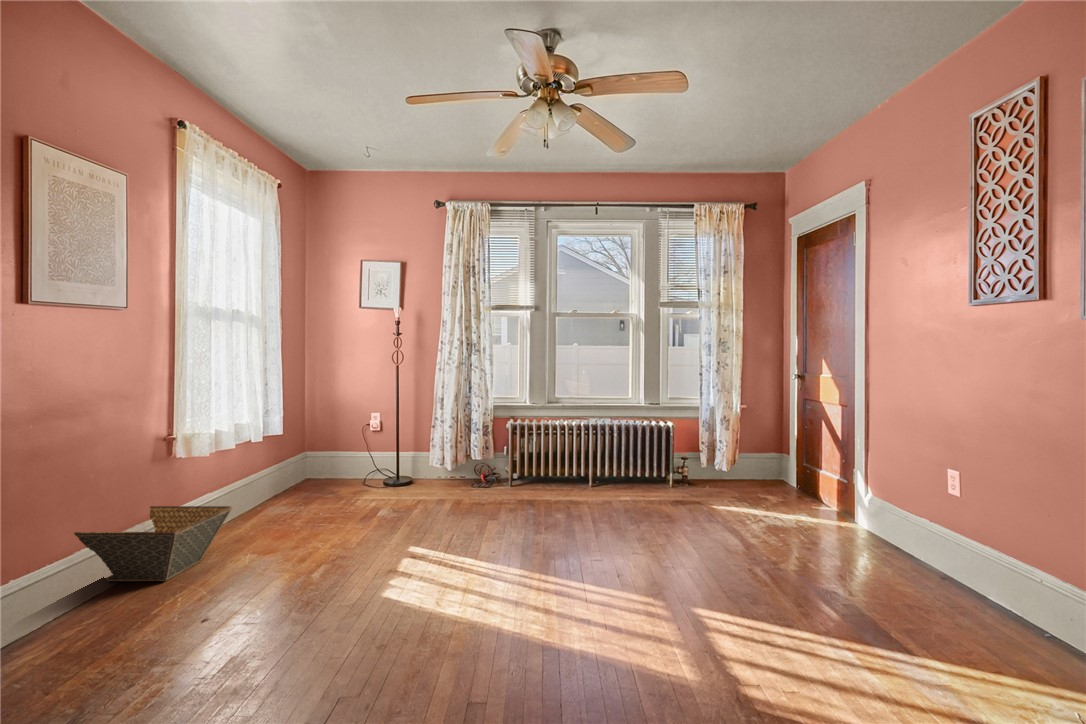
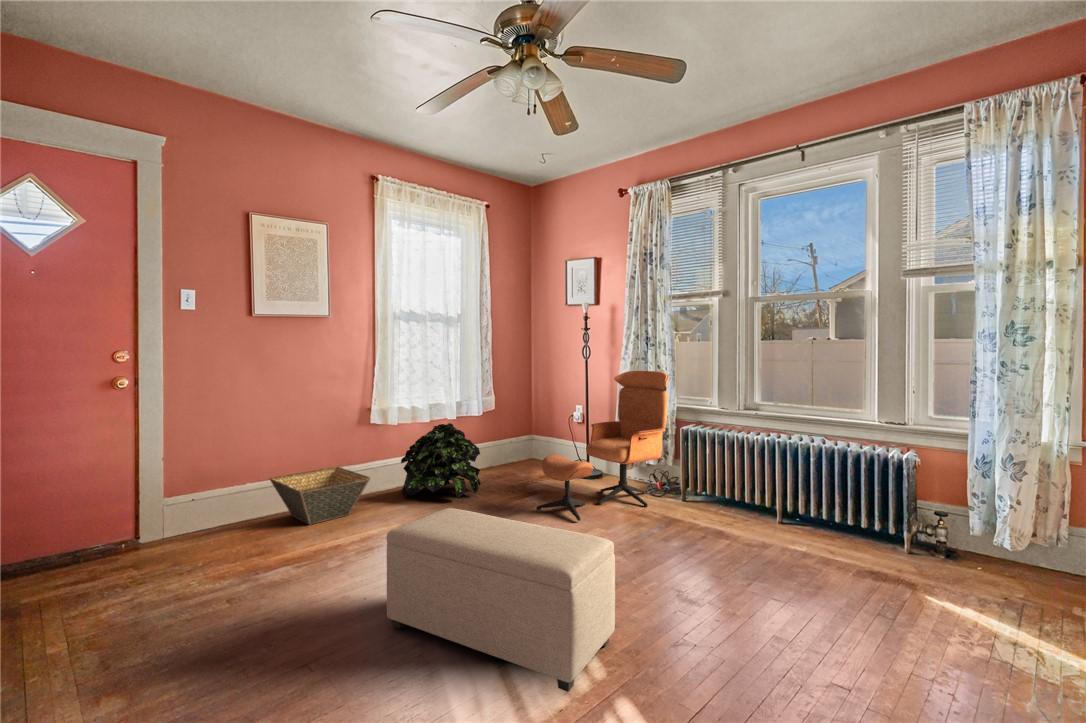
lounge chair: none [413,373,504,512] -> present [536,370,669,521]
potted plant: none [217,436,331,532] -> present [401,423,481,499]
ottoman: none [464,488,661,610] -> present [387,508,615,692]

